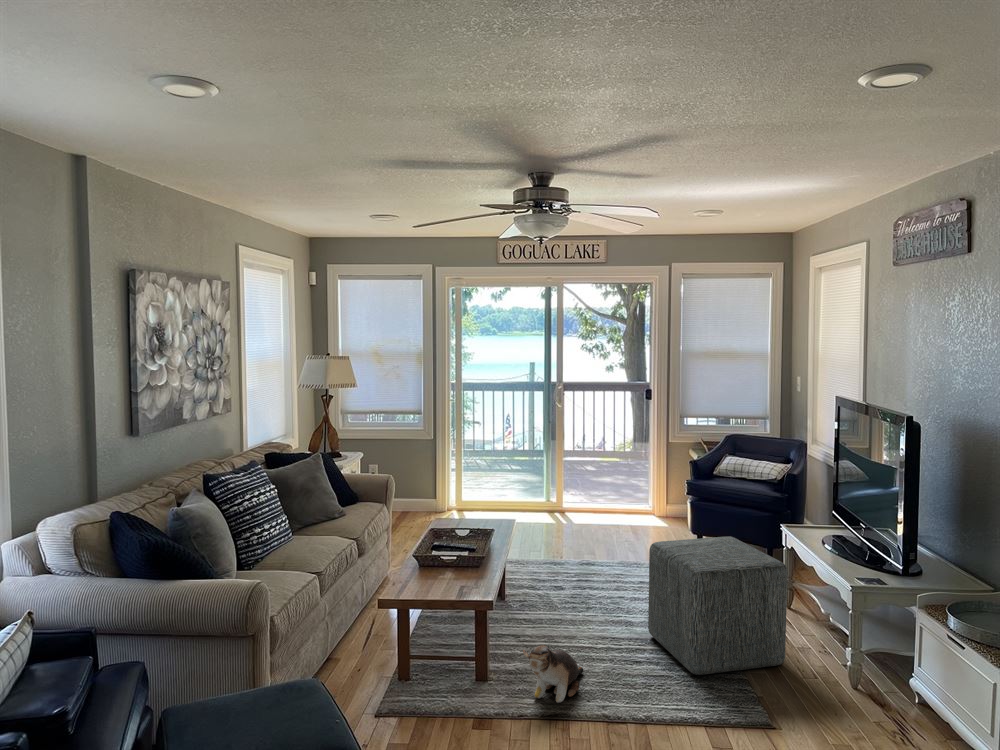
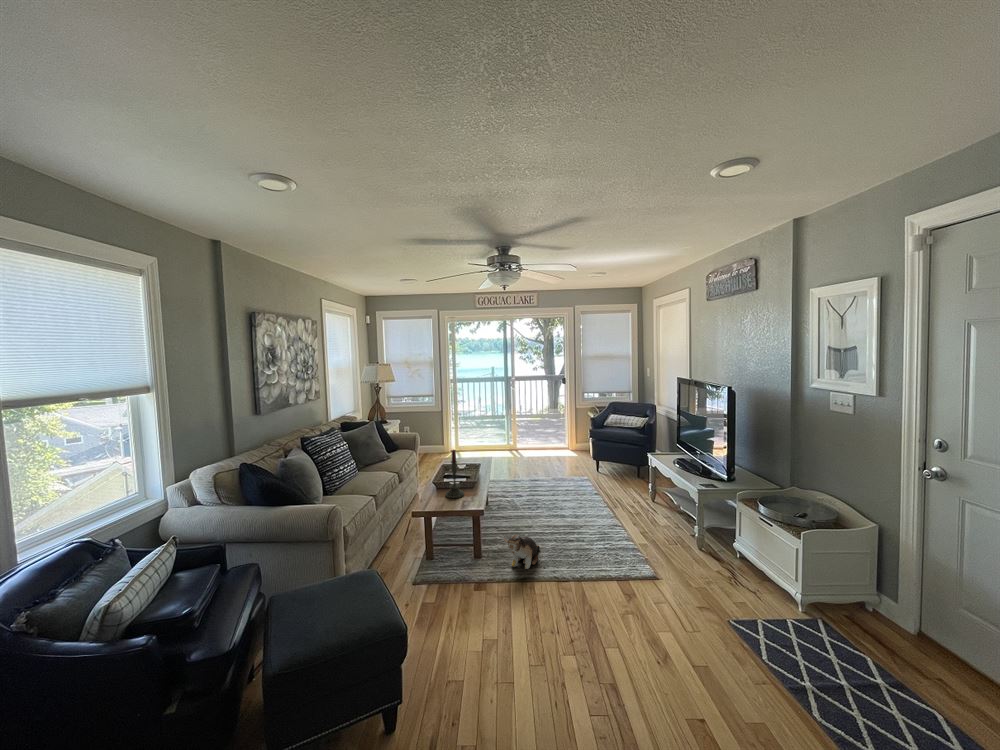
candle: none [431,502,462,582] -> present [446,450,464,498]
ottoman: present [648,536,788,675] -> none [575,462,658,547]

